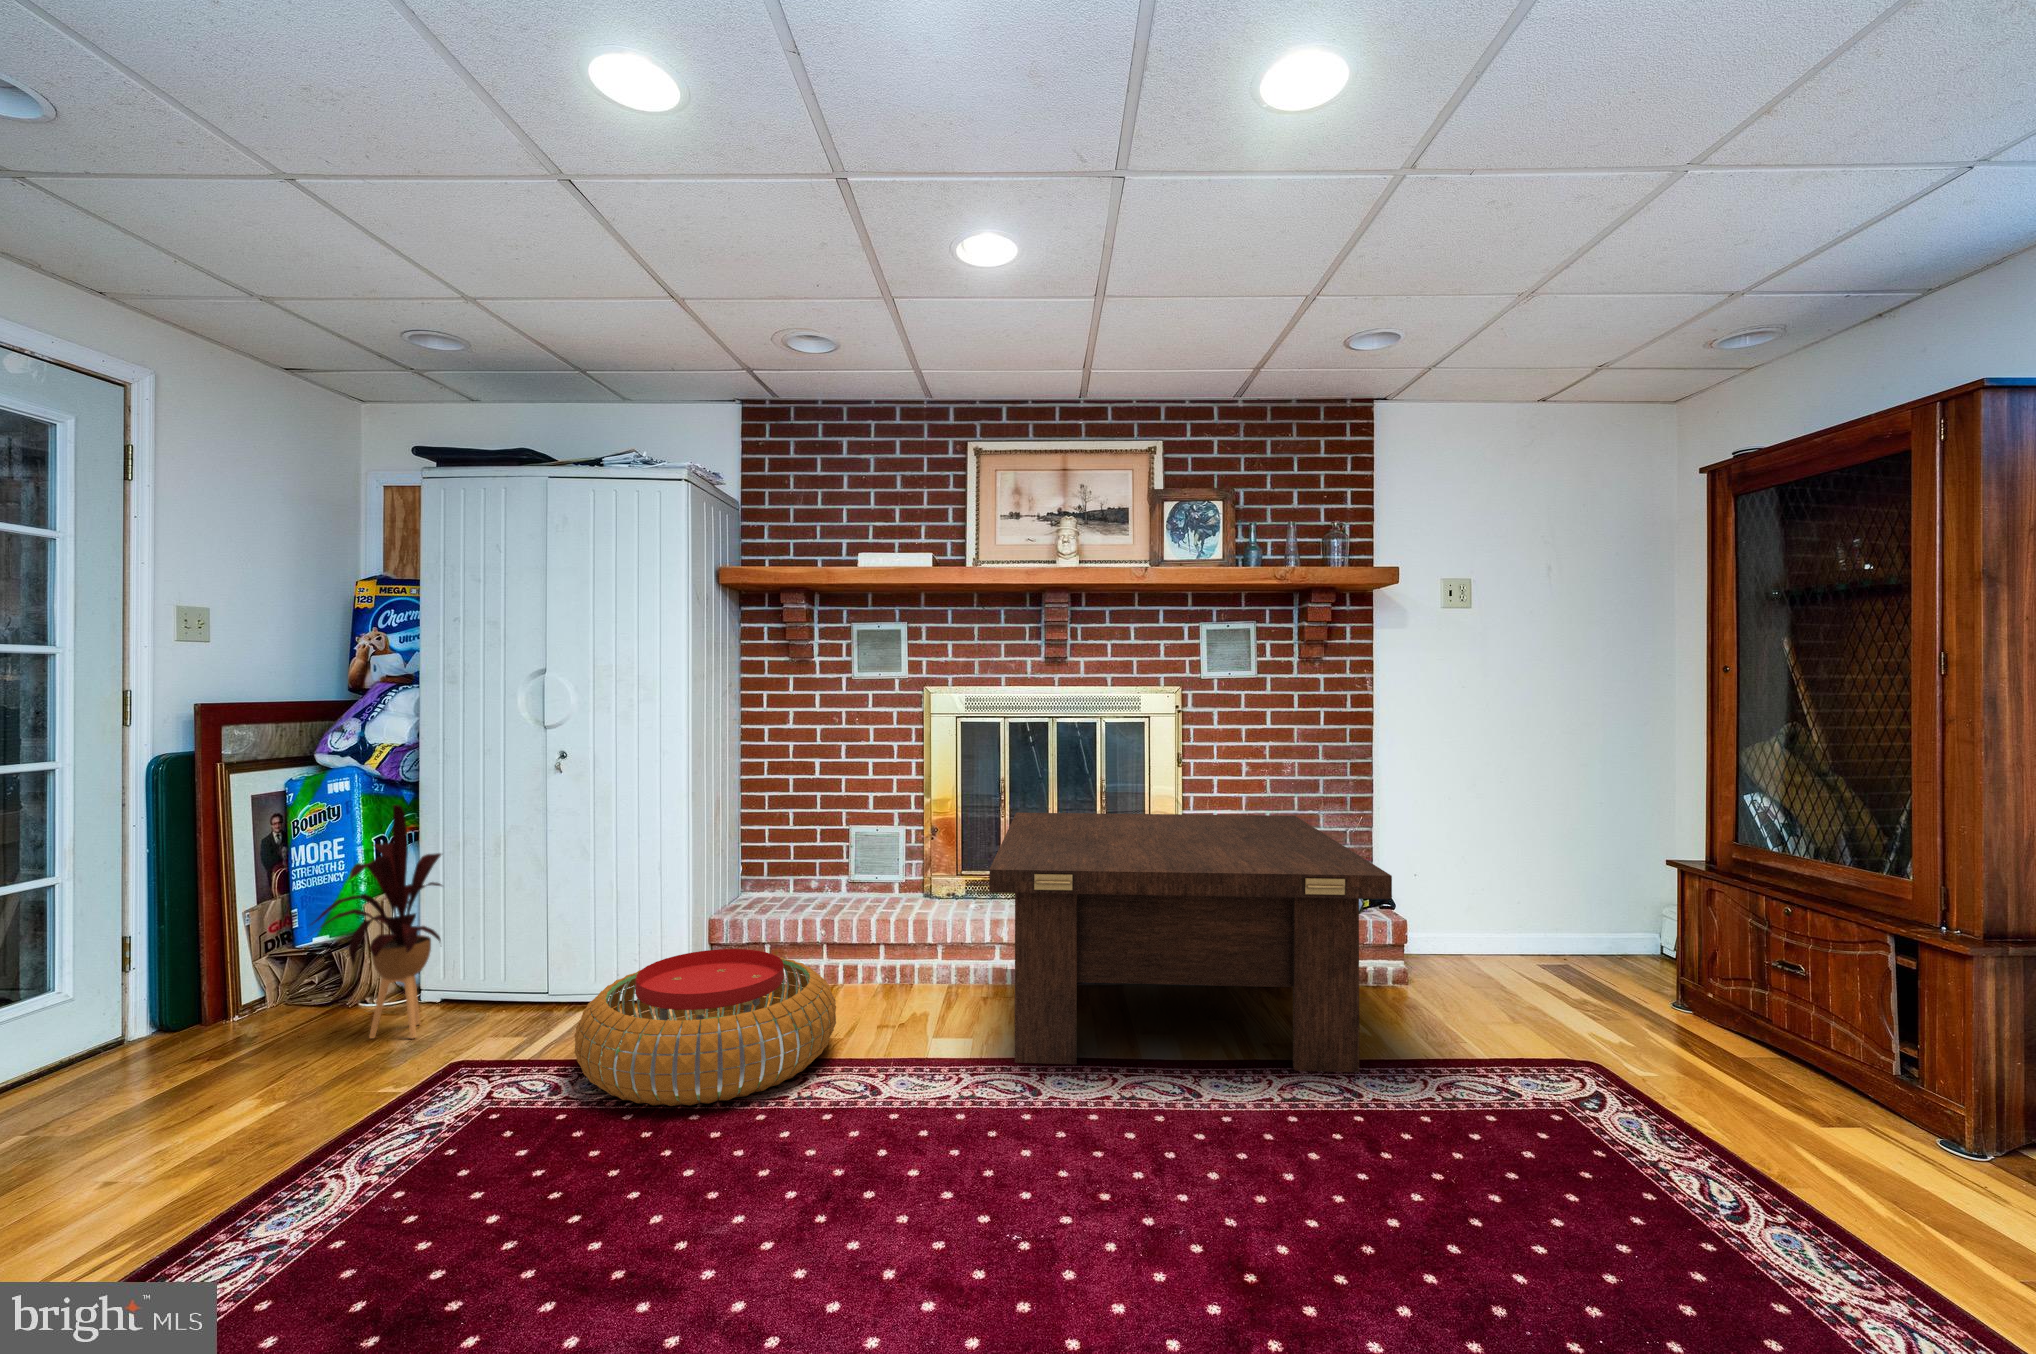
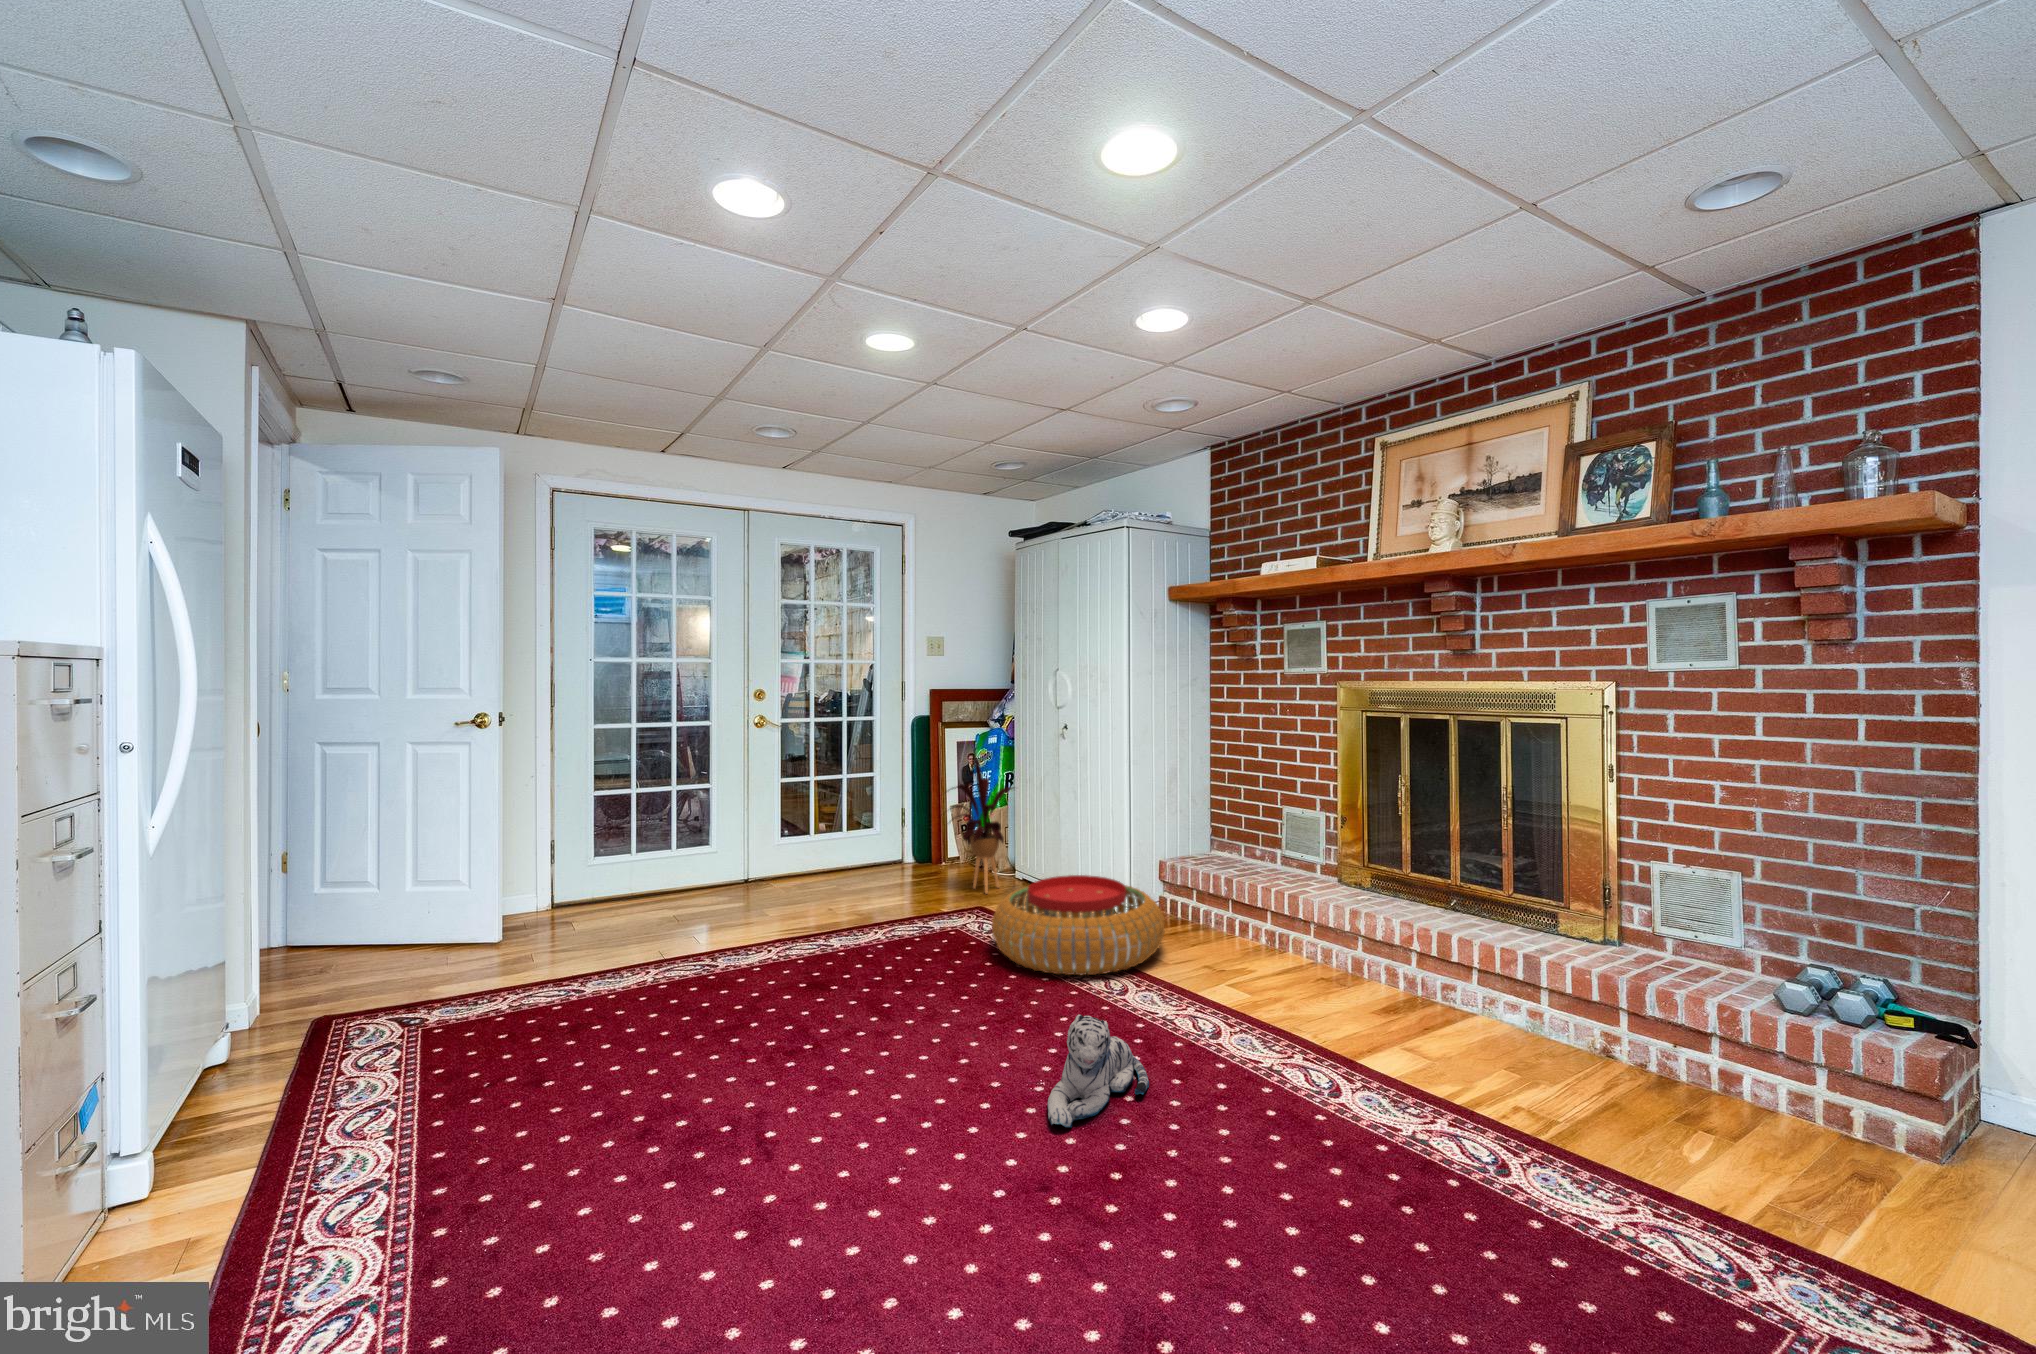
coffee table: present [989,813,1392,1072] -> none [1207,812,1782,1180]
plush toy: none [992,1089,1104,1245] -> present [1047,1015,1149,1127]

